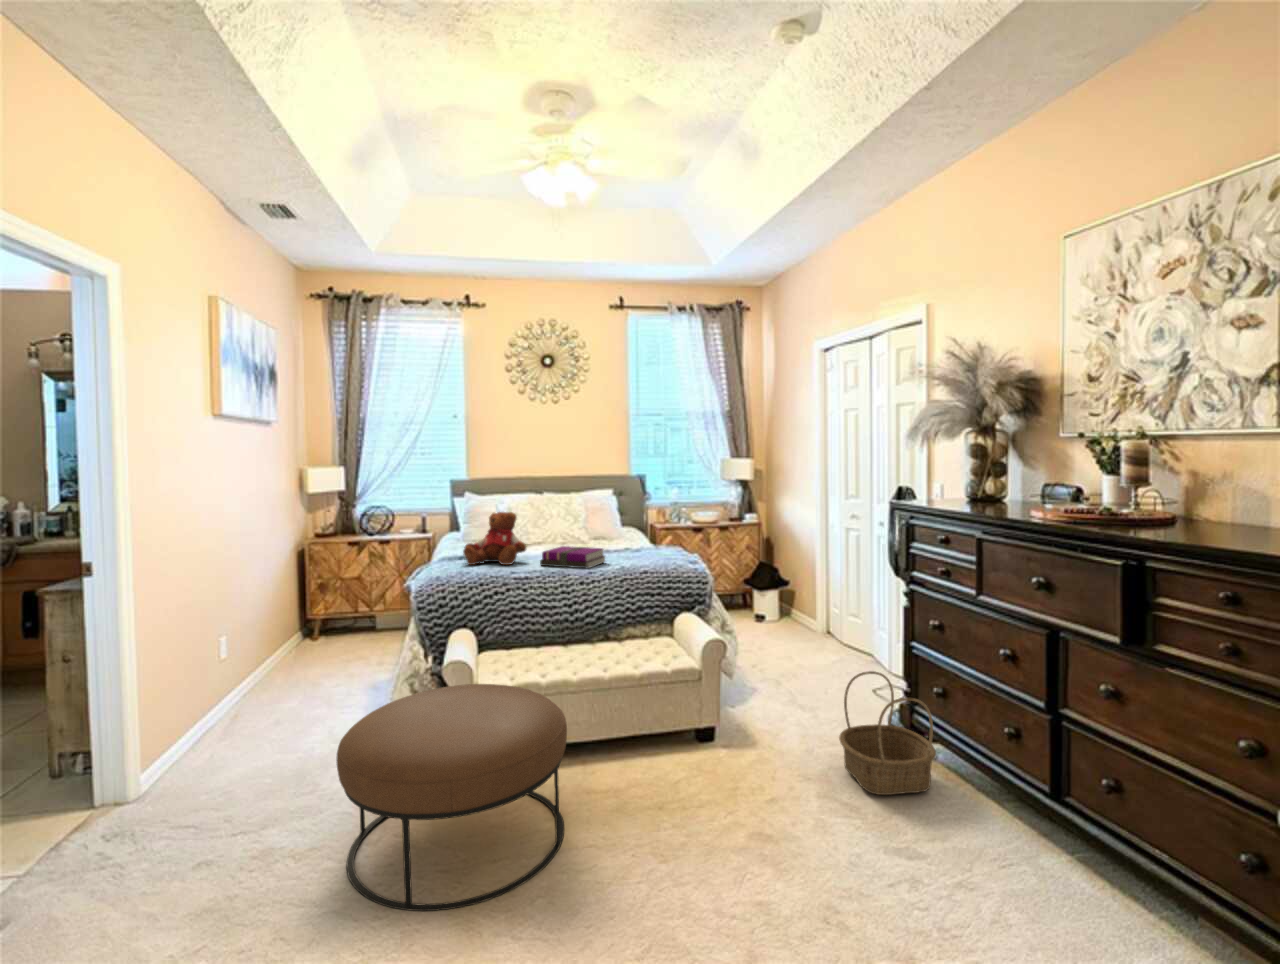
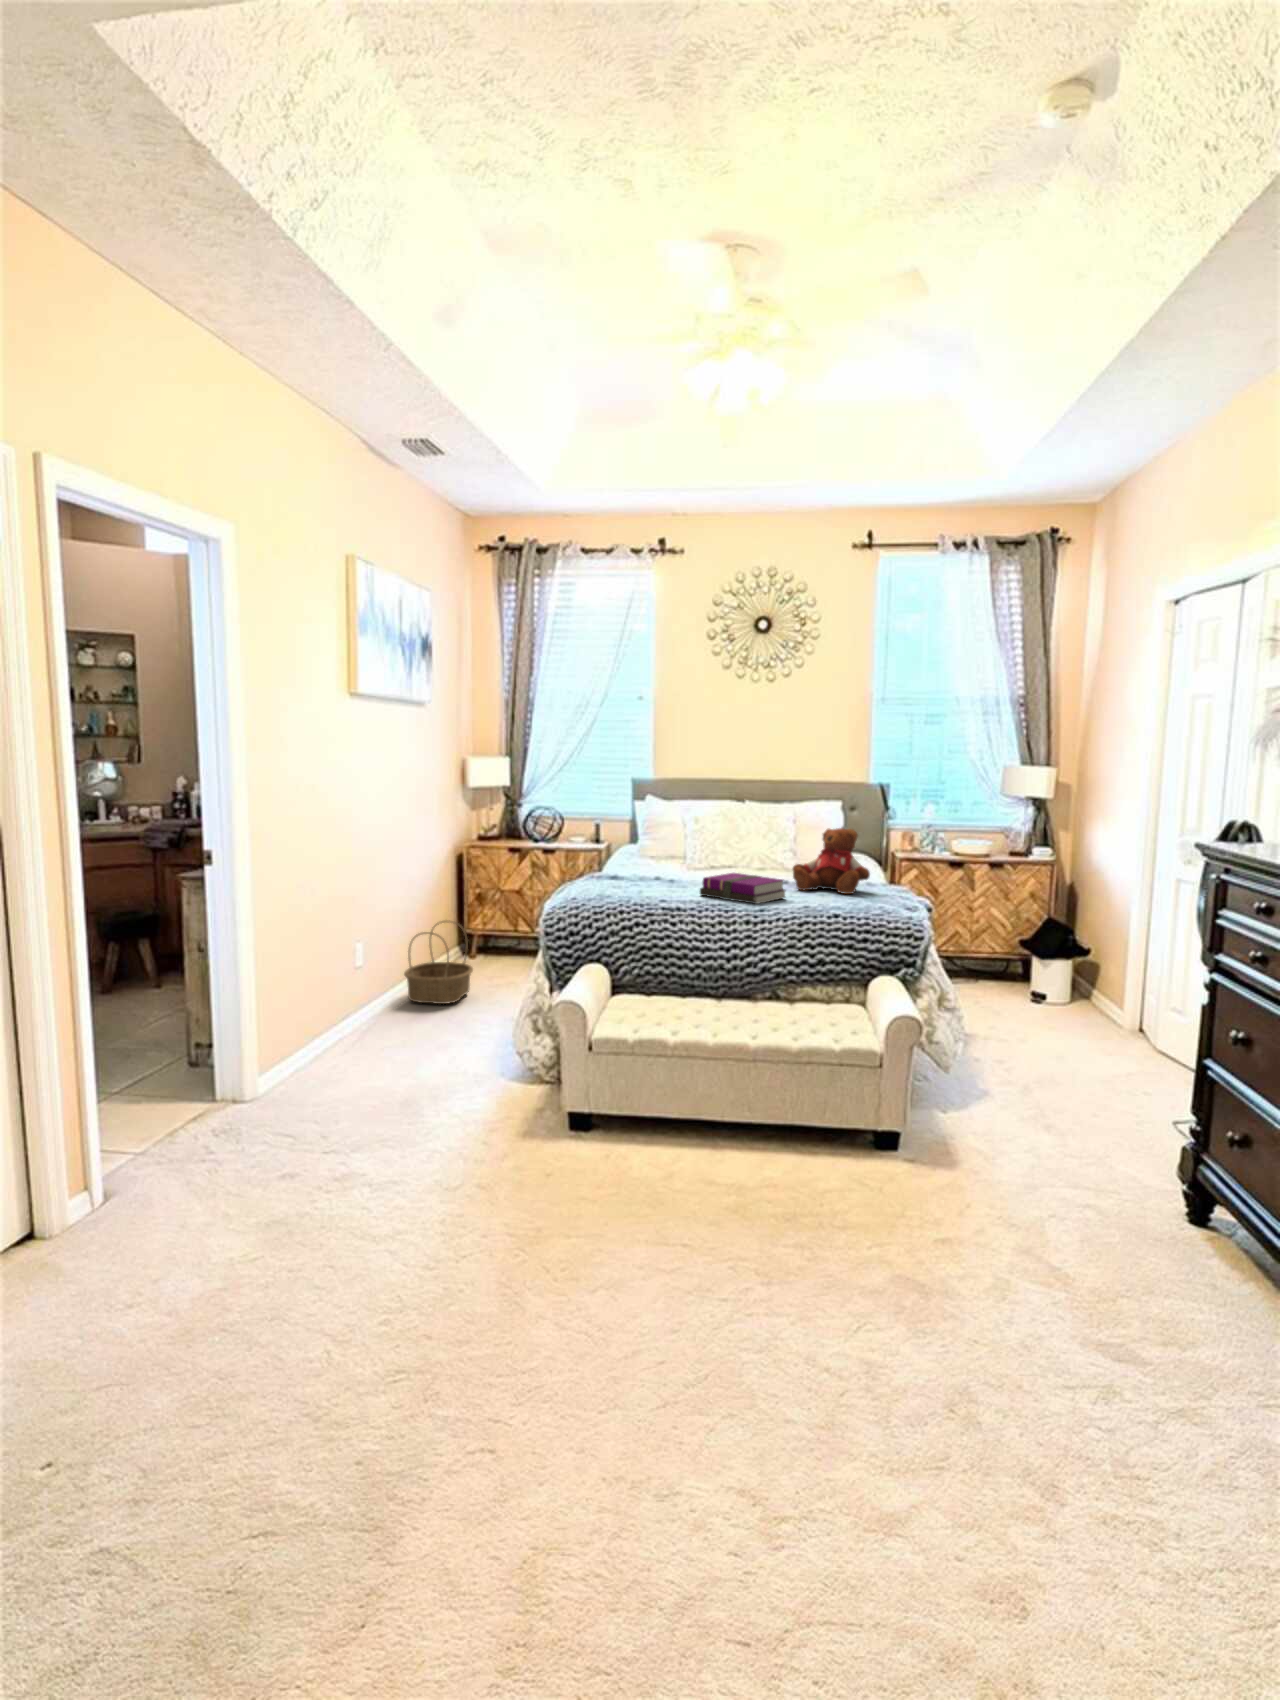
teddy bear: present [463,512,526,565] -> present [793,828,870,894]
basket: present [839,671,936,795] -> present [404,920,473,1004]
ottoman: present [336,684,567,911] -> none [421,1027,679,1270]

